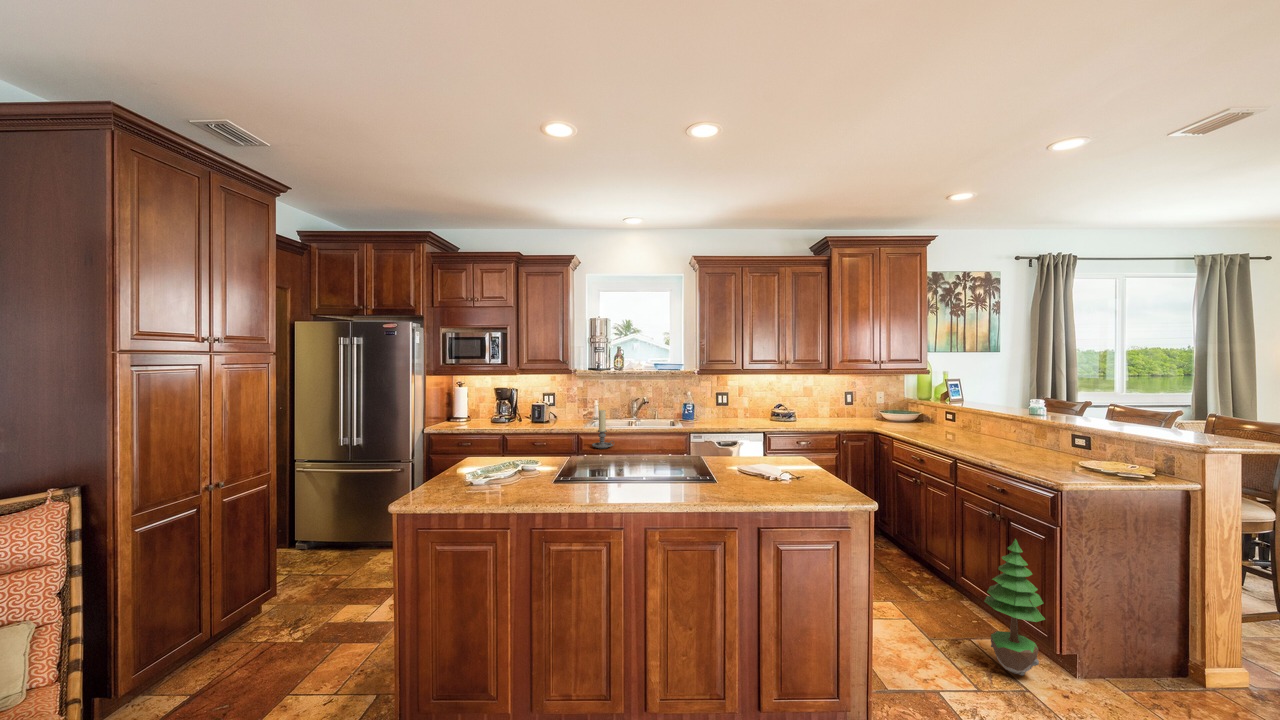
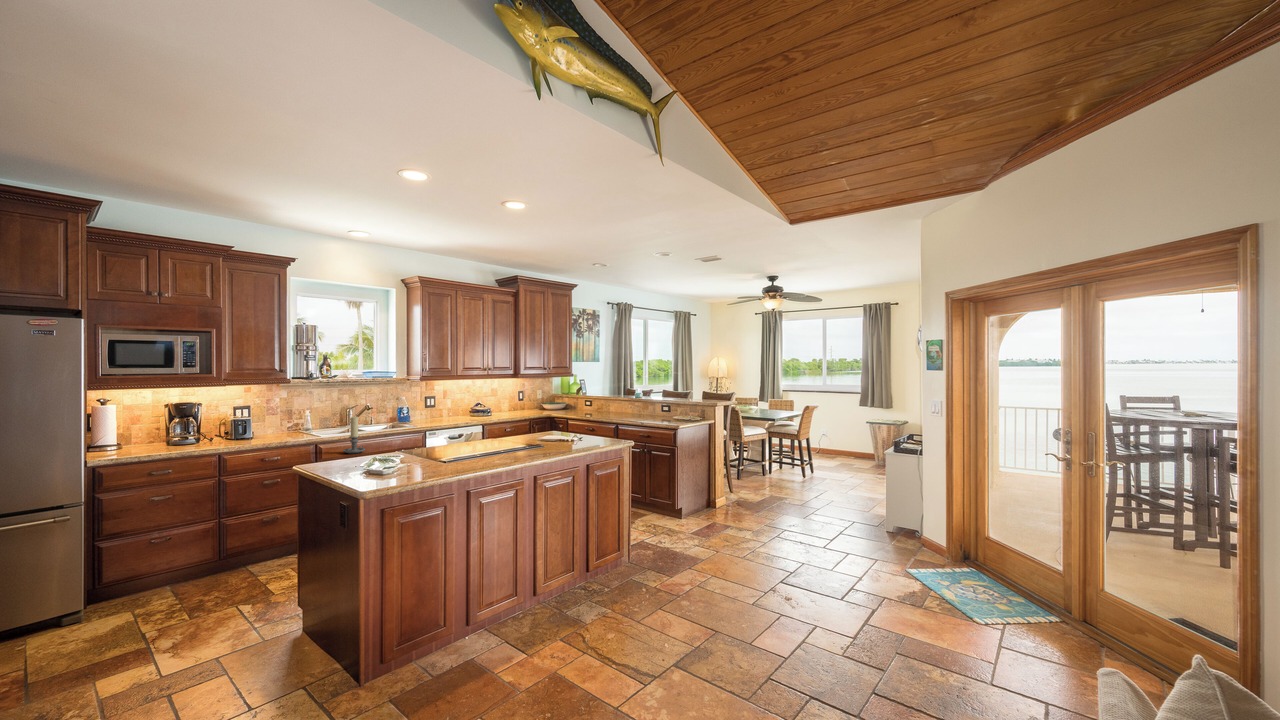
potted tree: present [984,539,1045,675] -> none [648,457,673,526]

